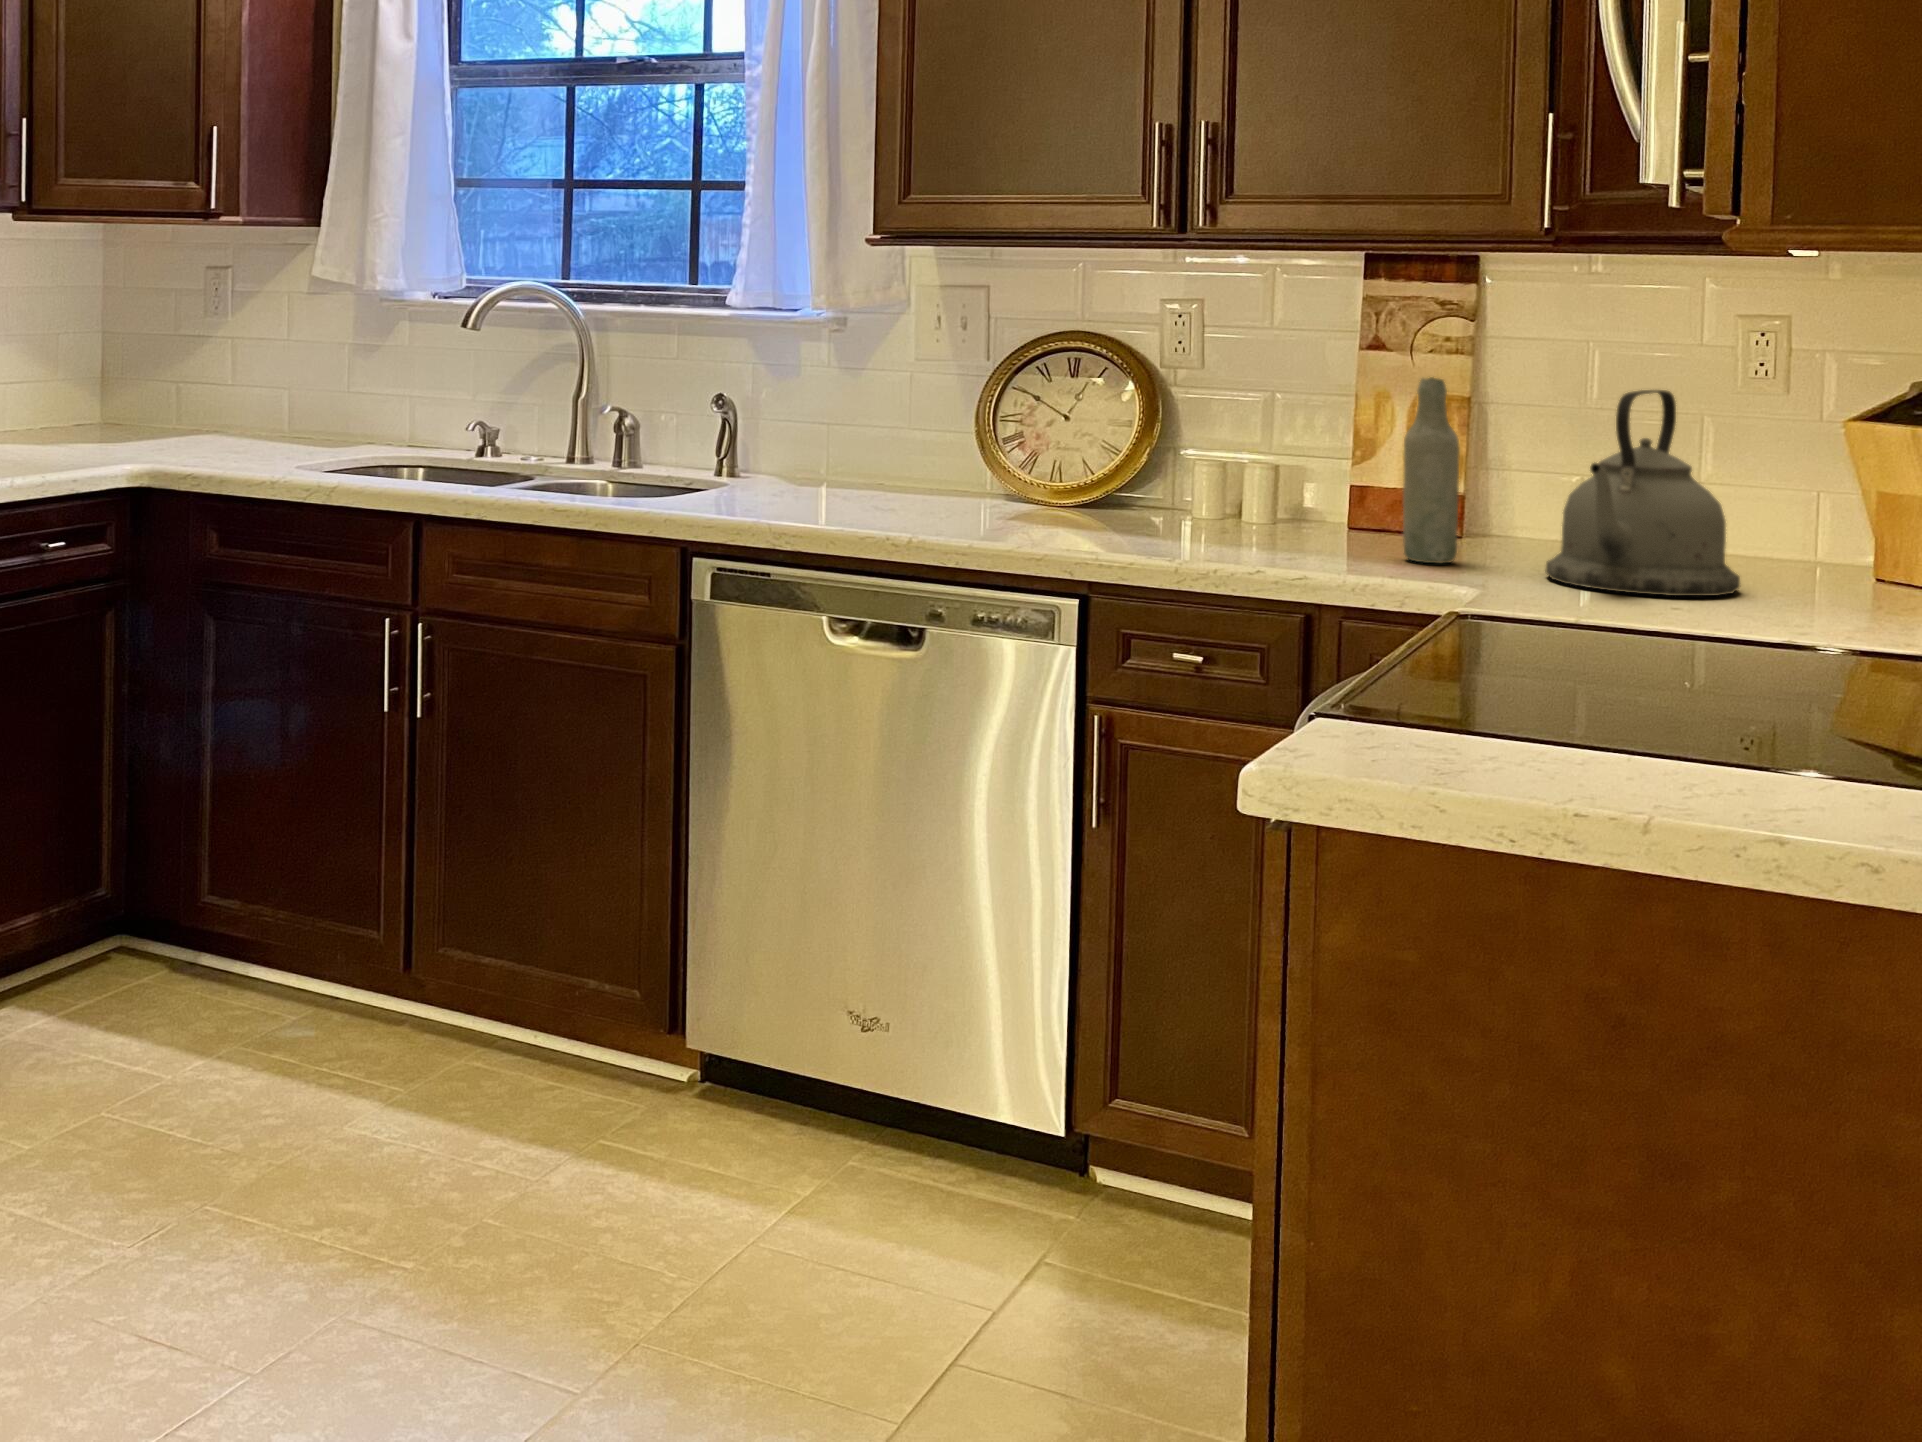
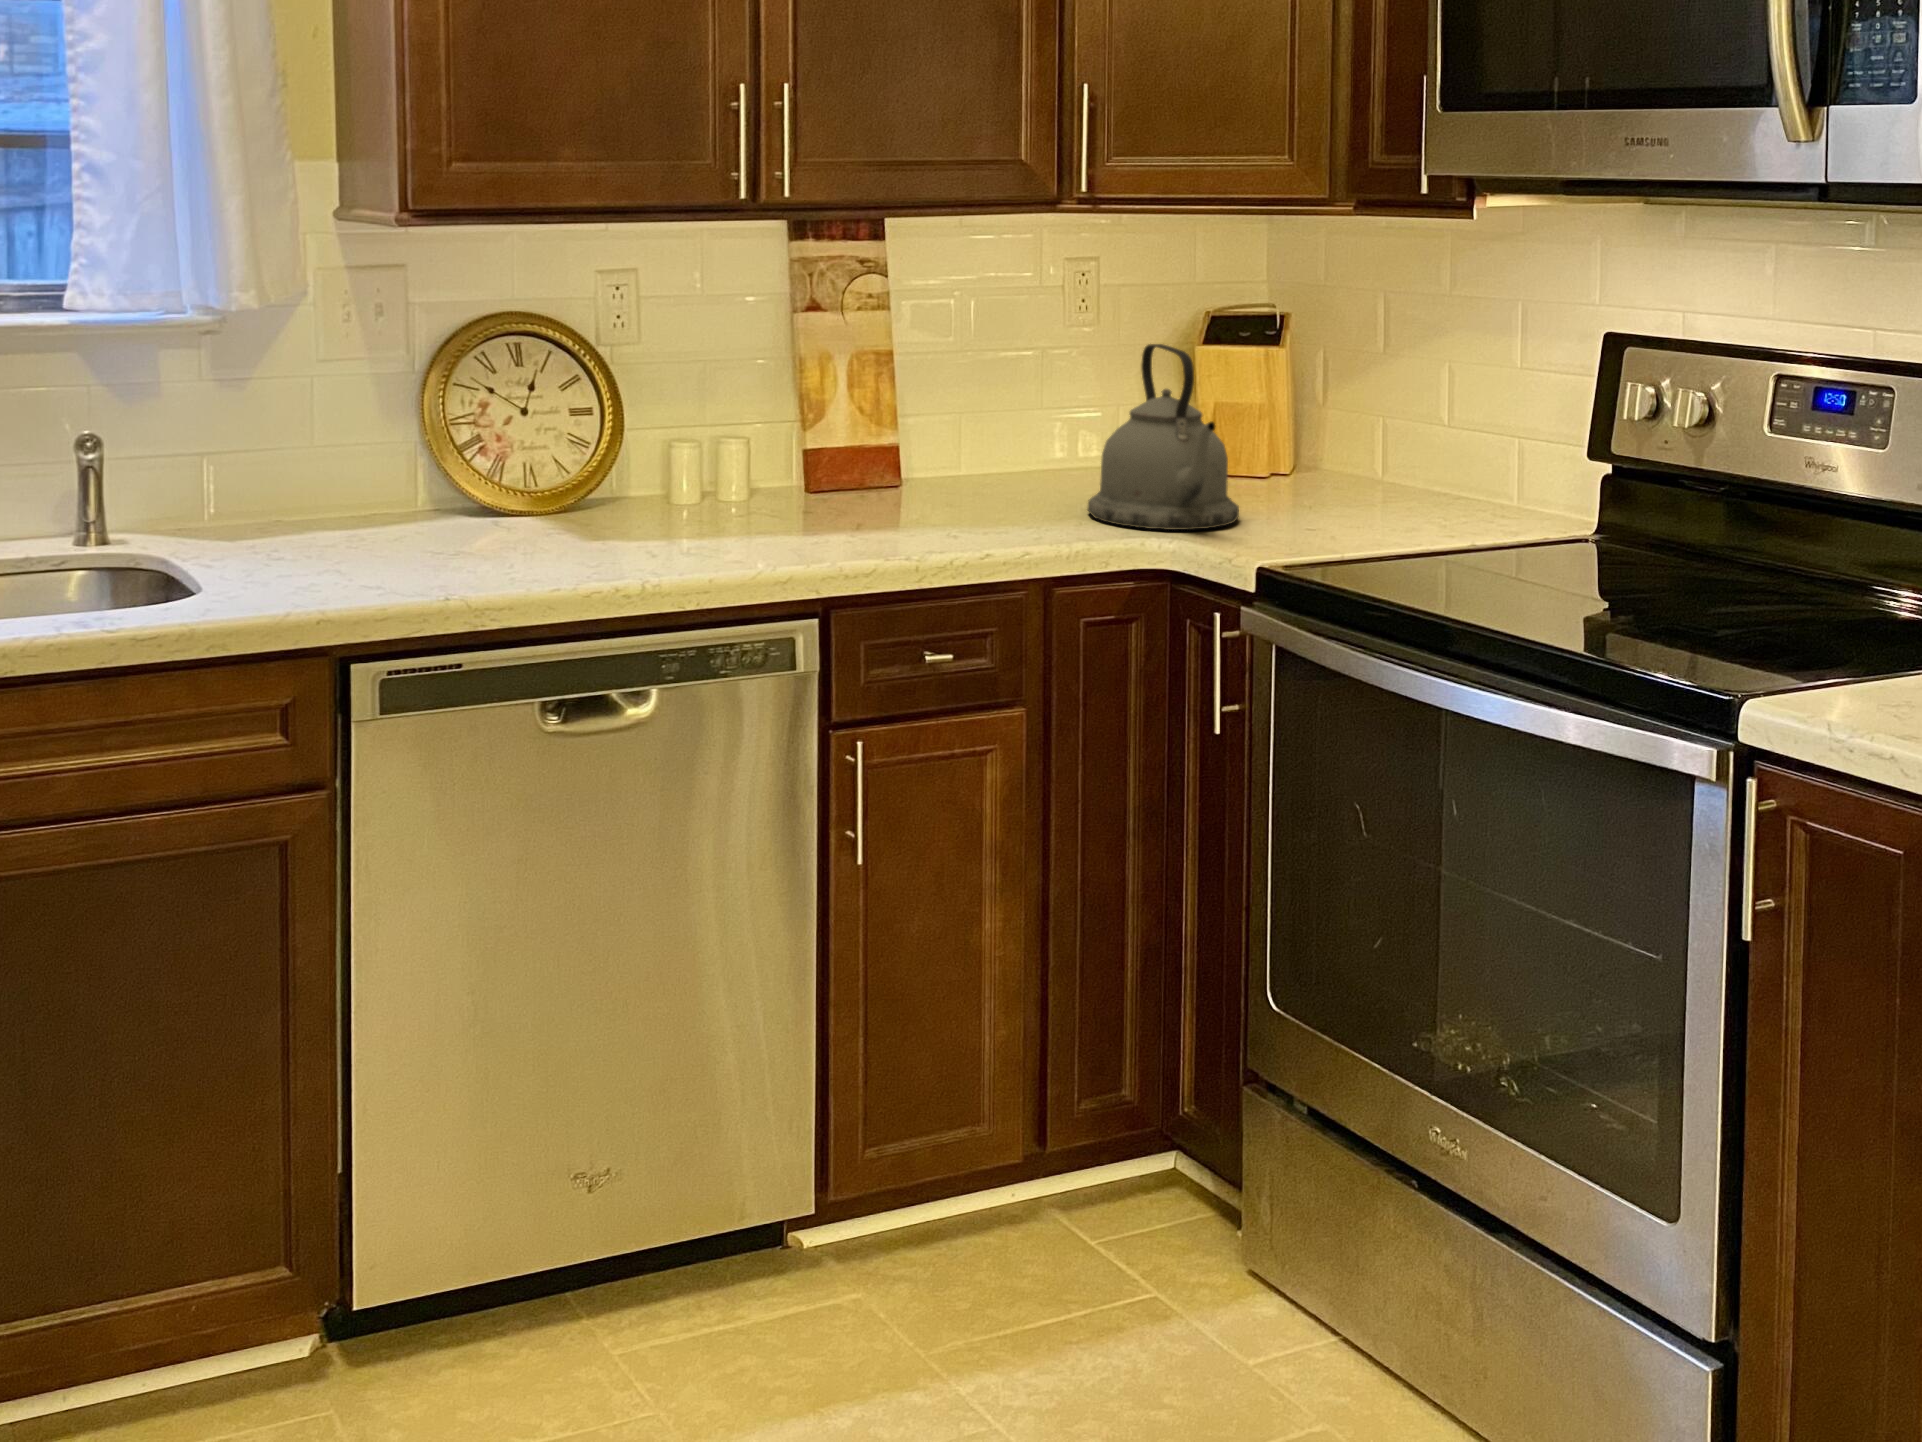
bottle: present [1403,377,1460,563] -> none [975,348,1027,526]

